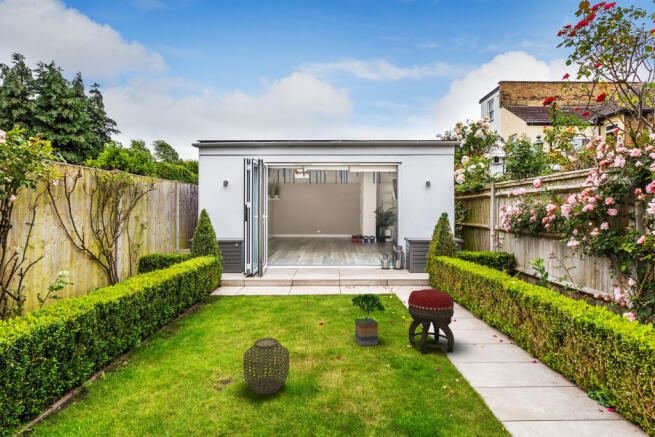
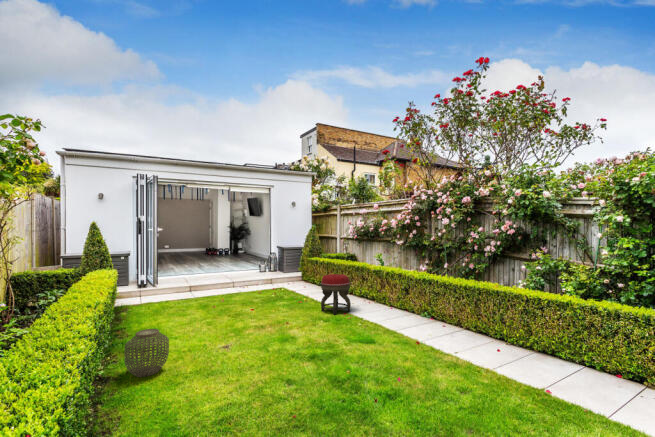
potted tree: present [352,294,385,346] -> none [283,281,309,318]
woven basket: present [243,338,289,394] -> present [124,329,169,377]

